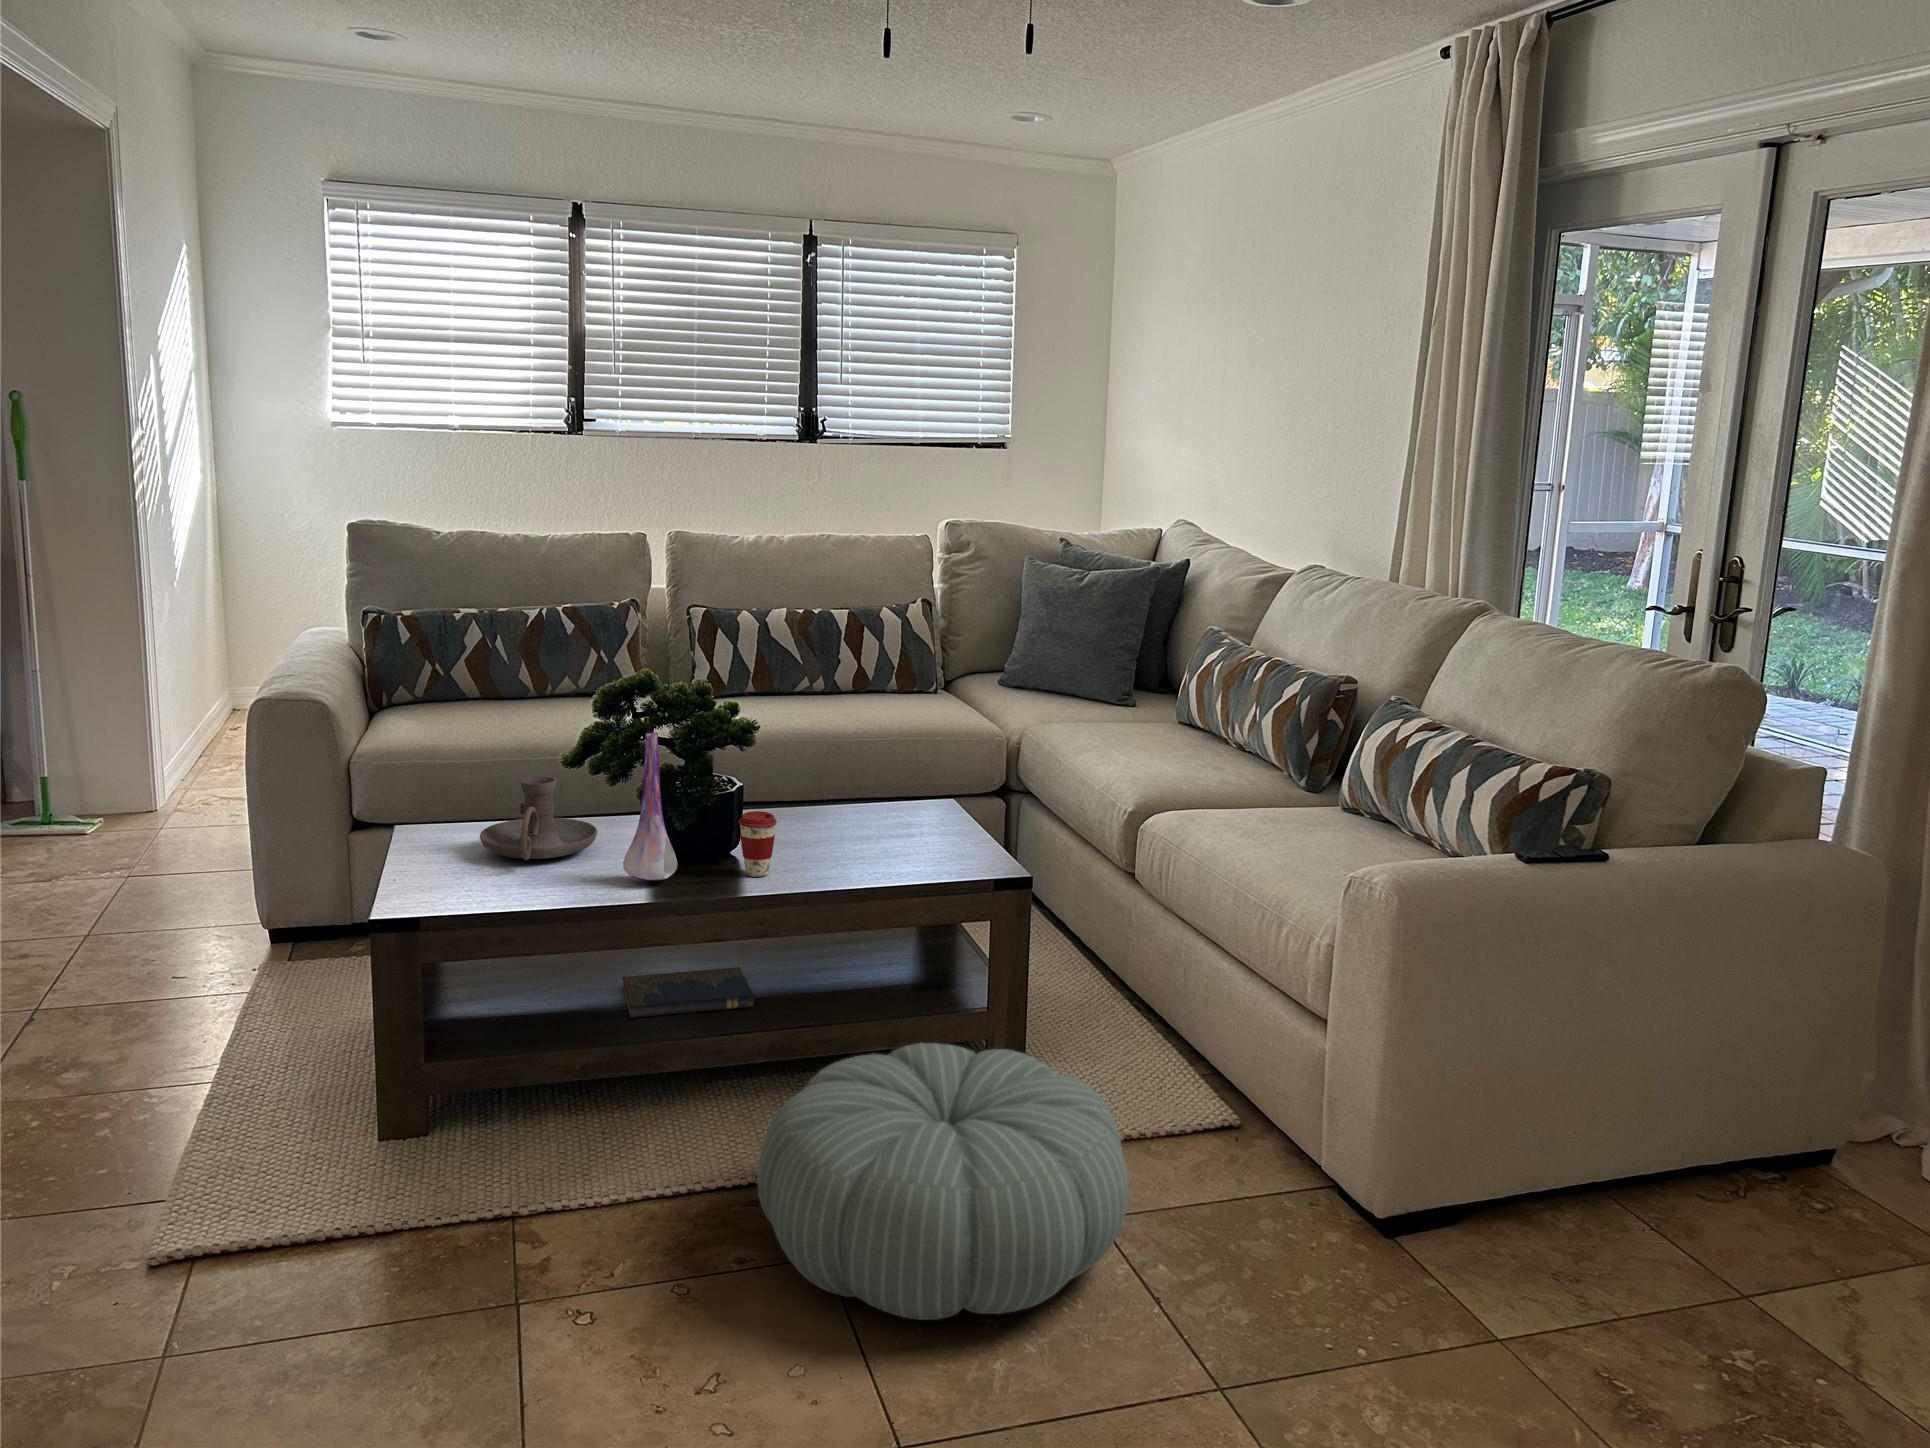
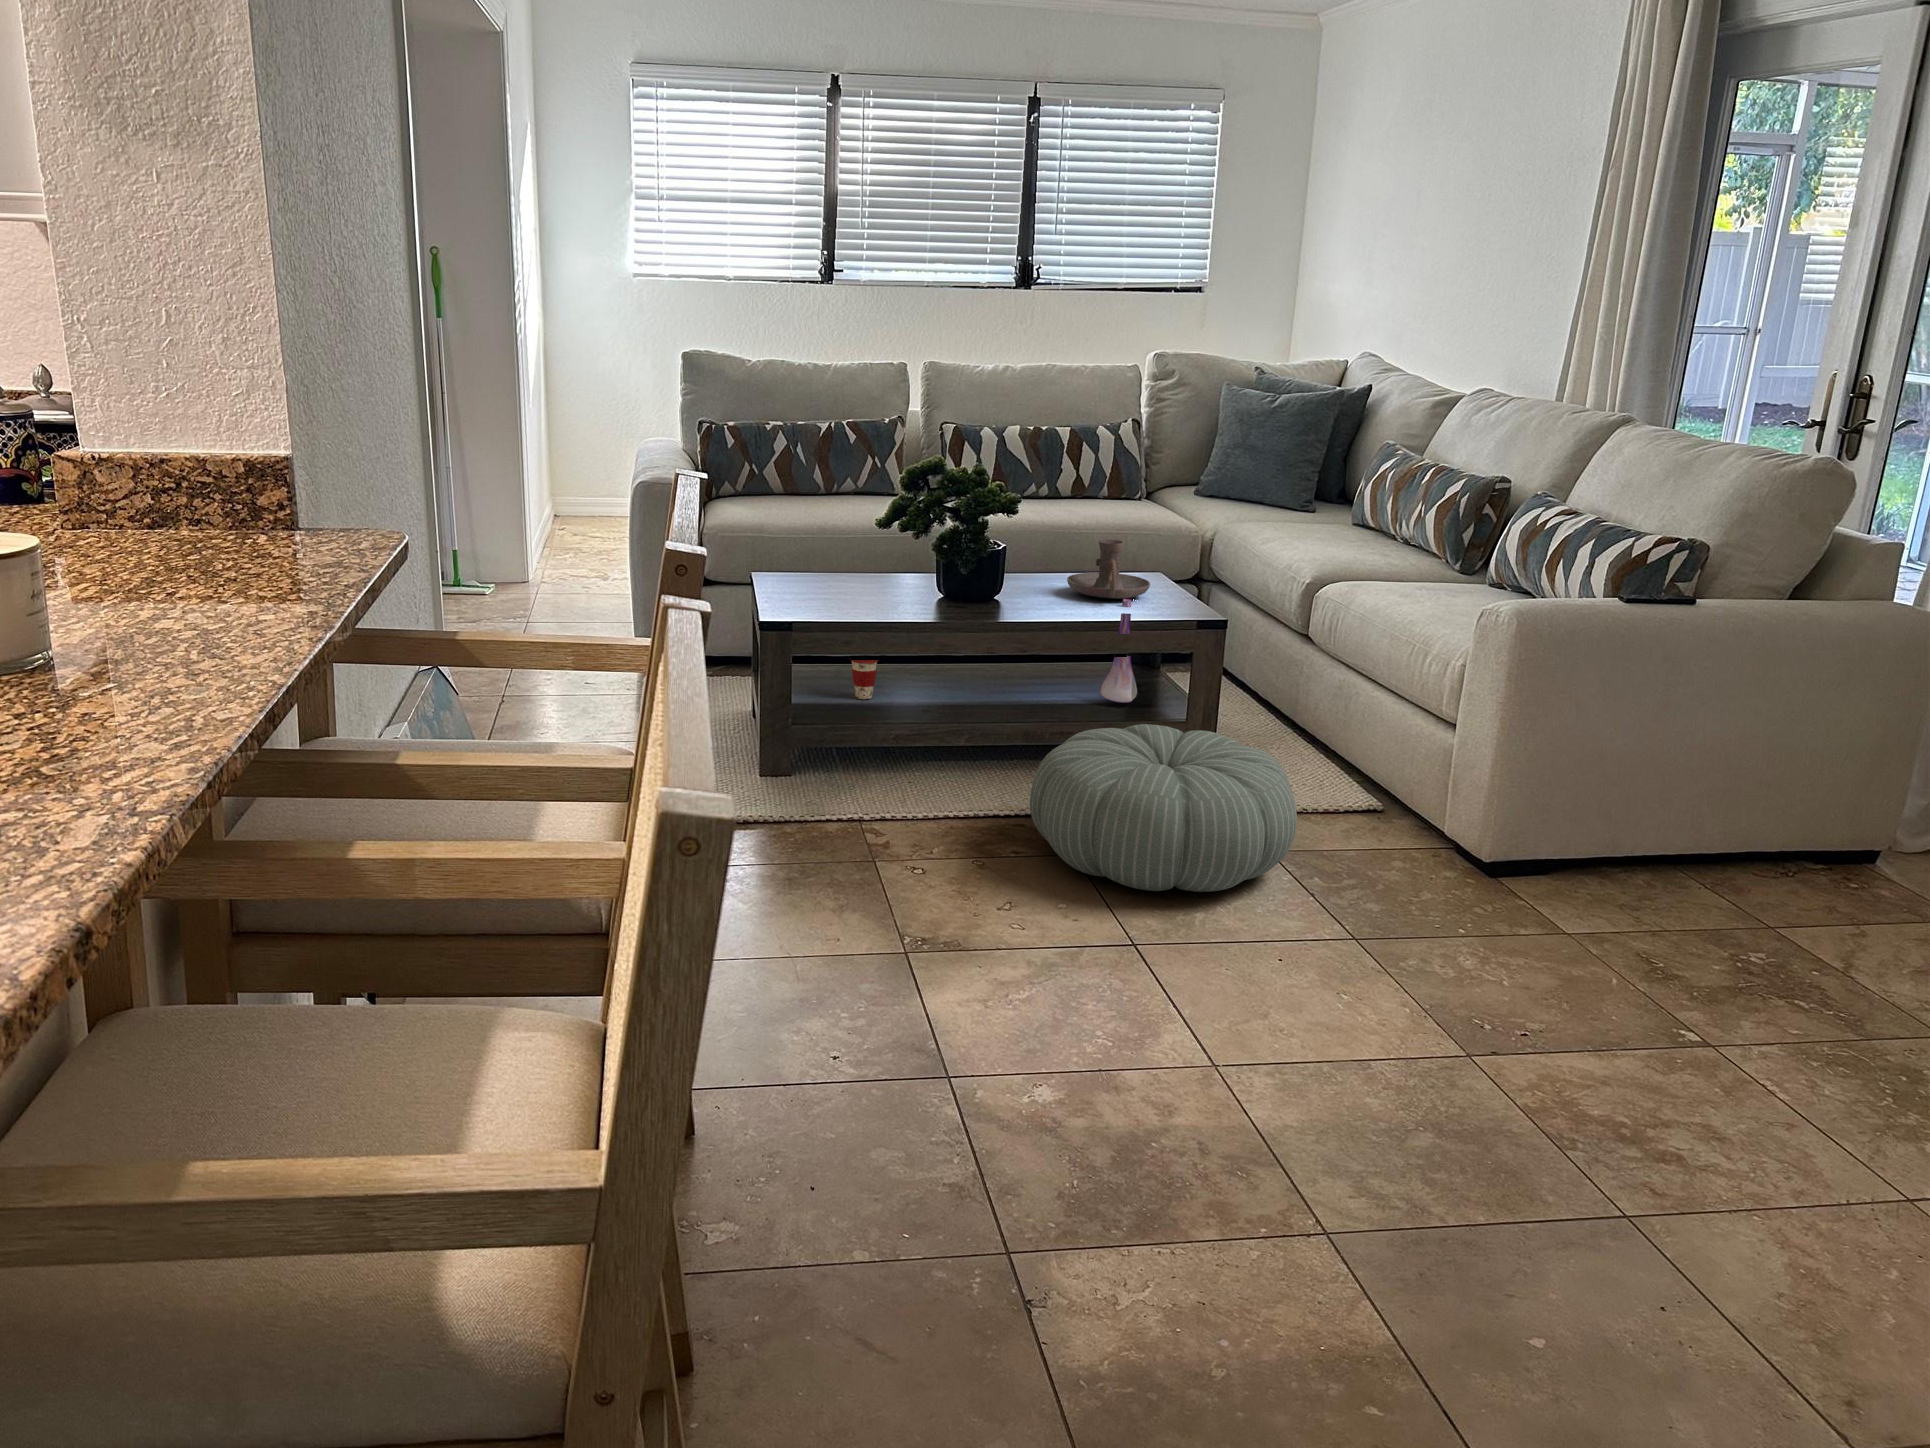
vase: present [623,732,677,881] -> present [1100,598,1137,703]
candle holder: present [480,776,597,860] -> present [1067,539,1150,598]
coffee cup: present [738,811,777,877] -> present [851,660,878,699]
hardcover book: present [622,967,754,1018] -> none [915,682,1014,708]

